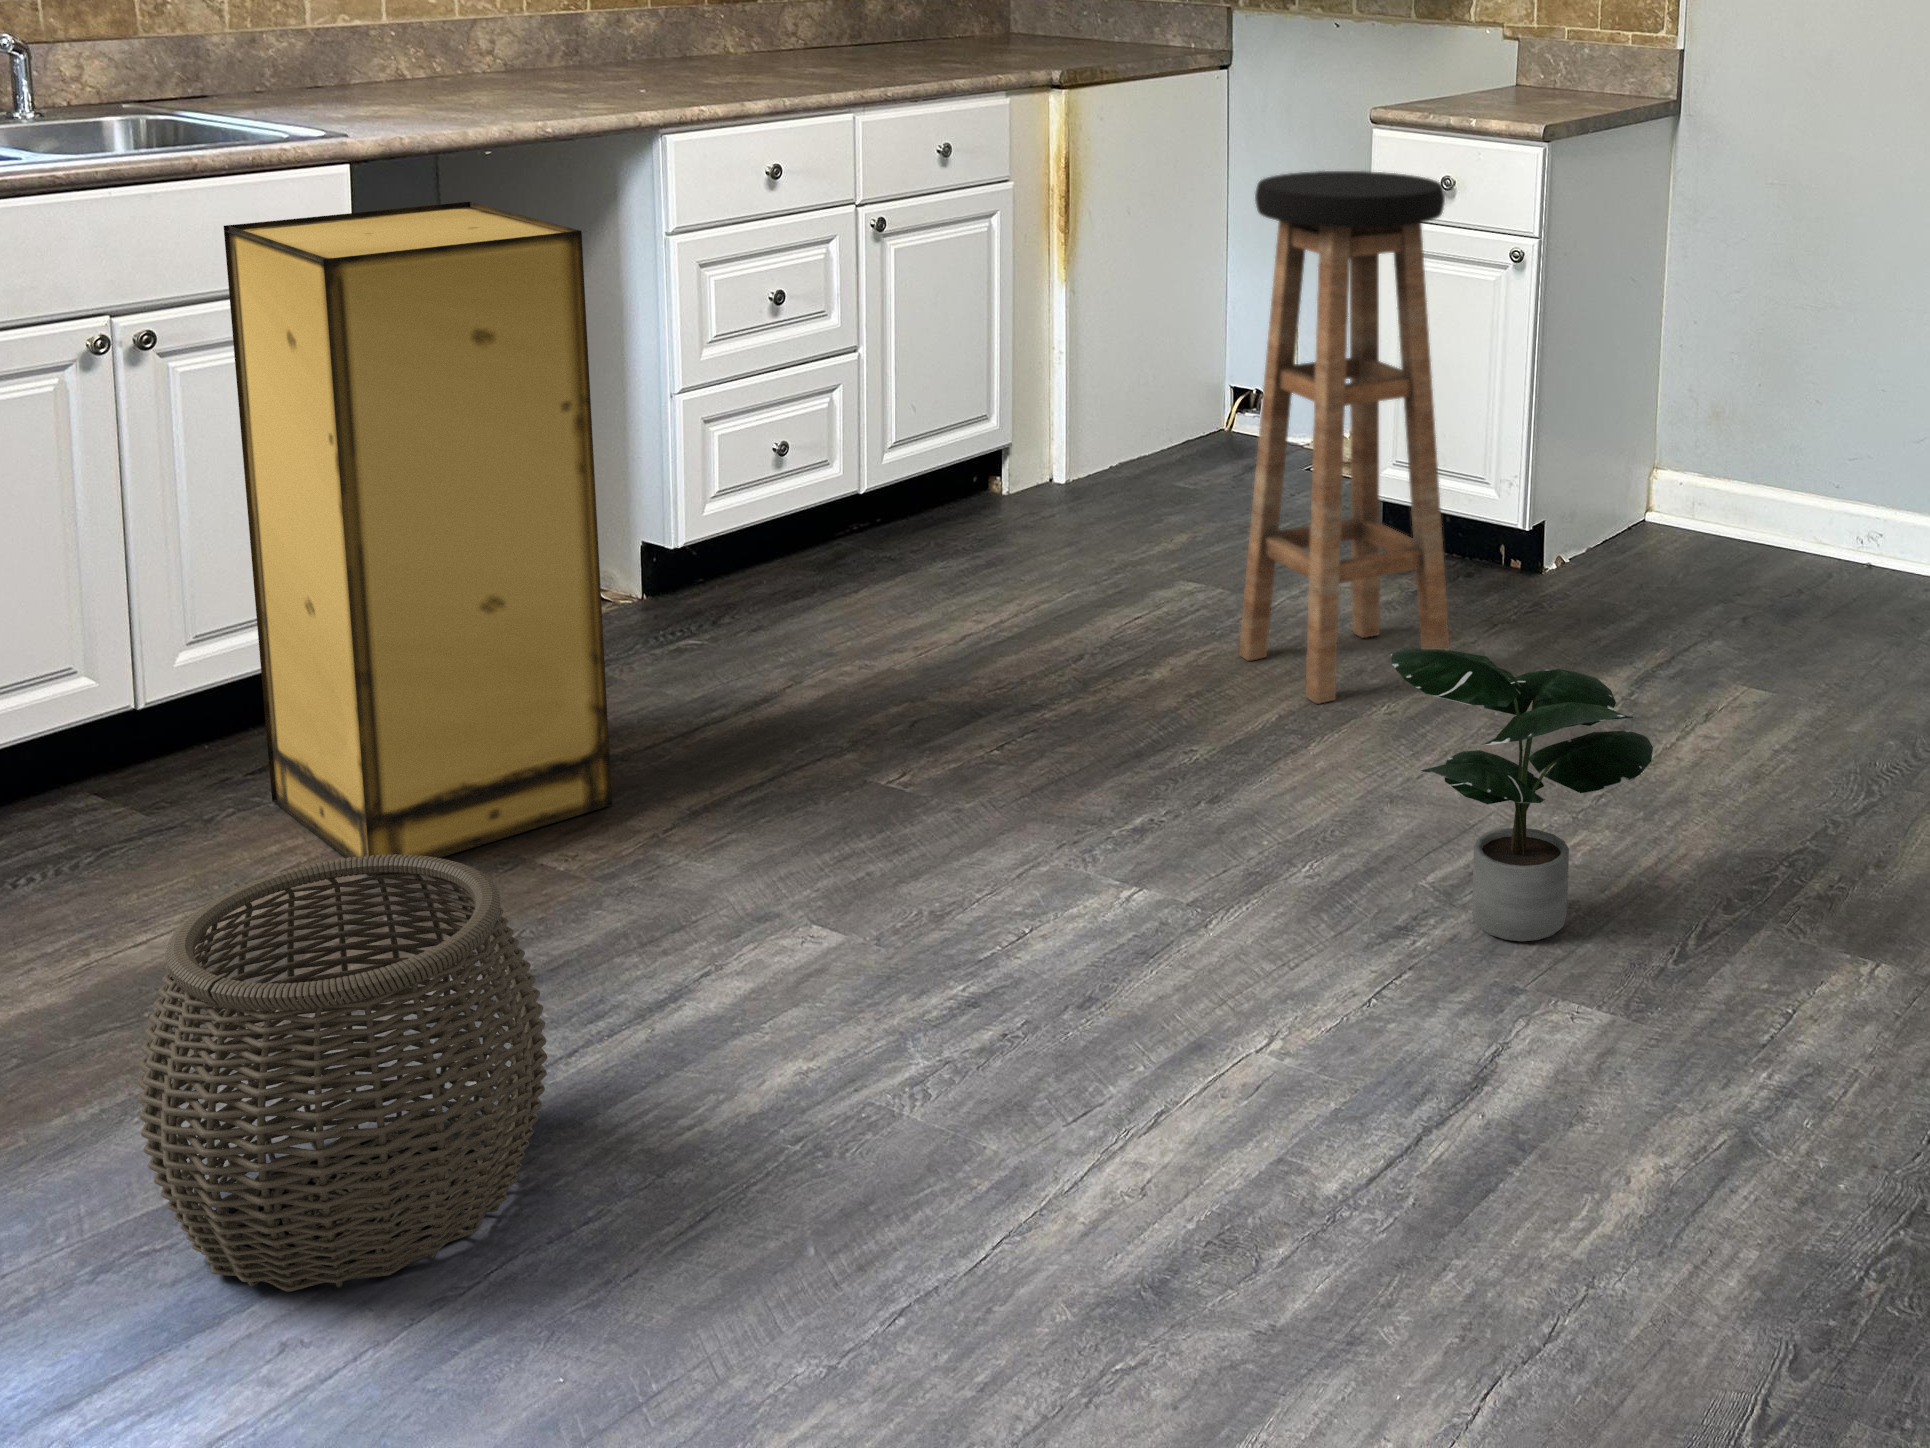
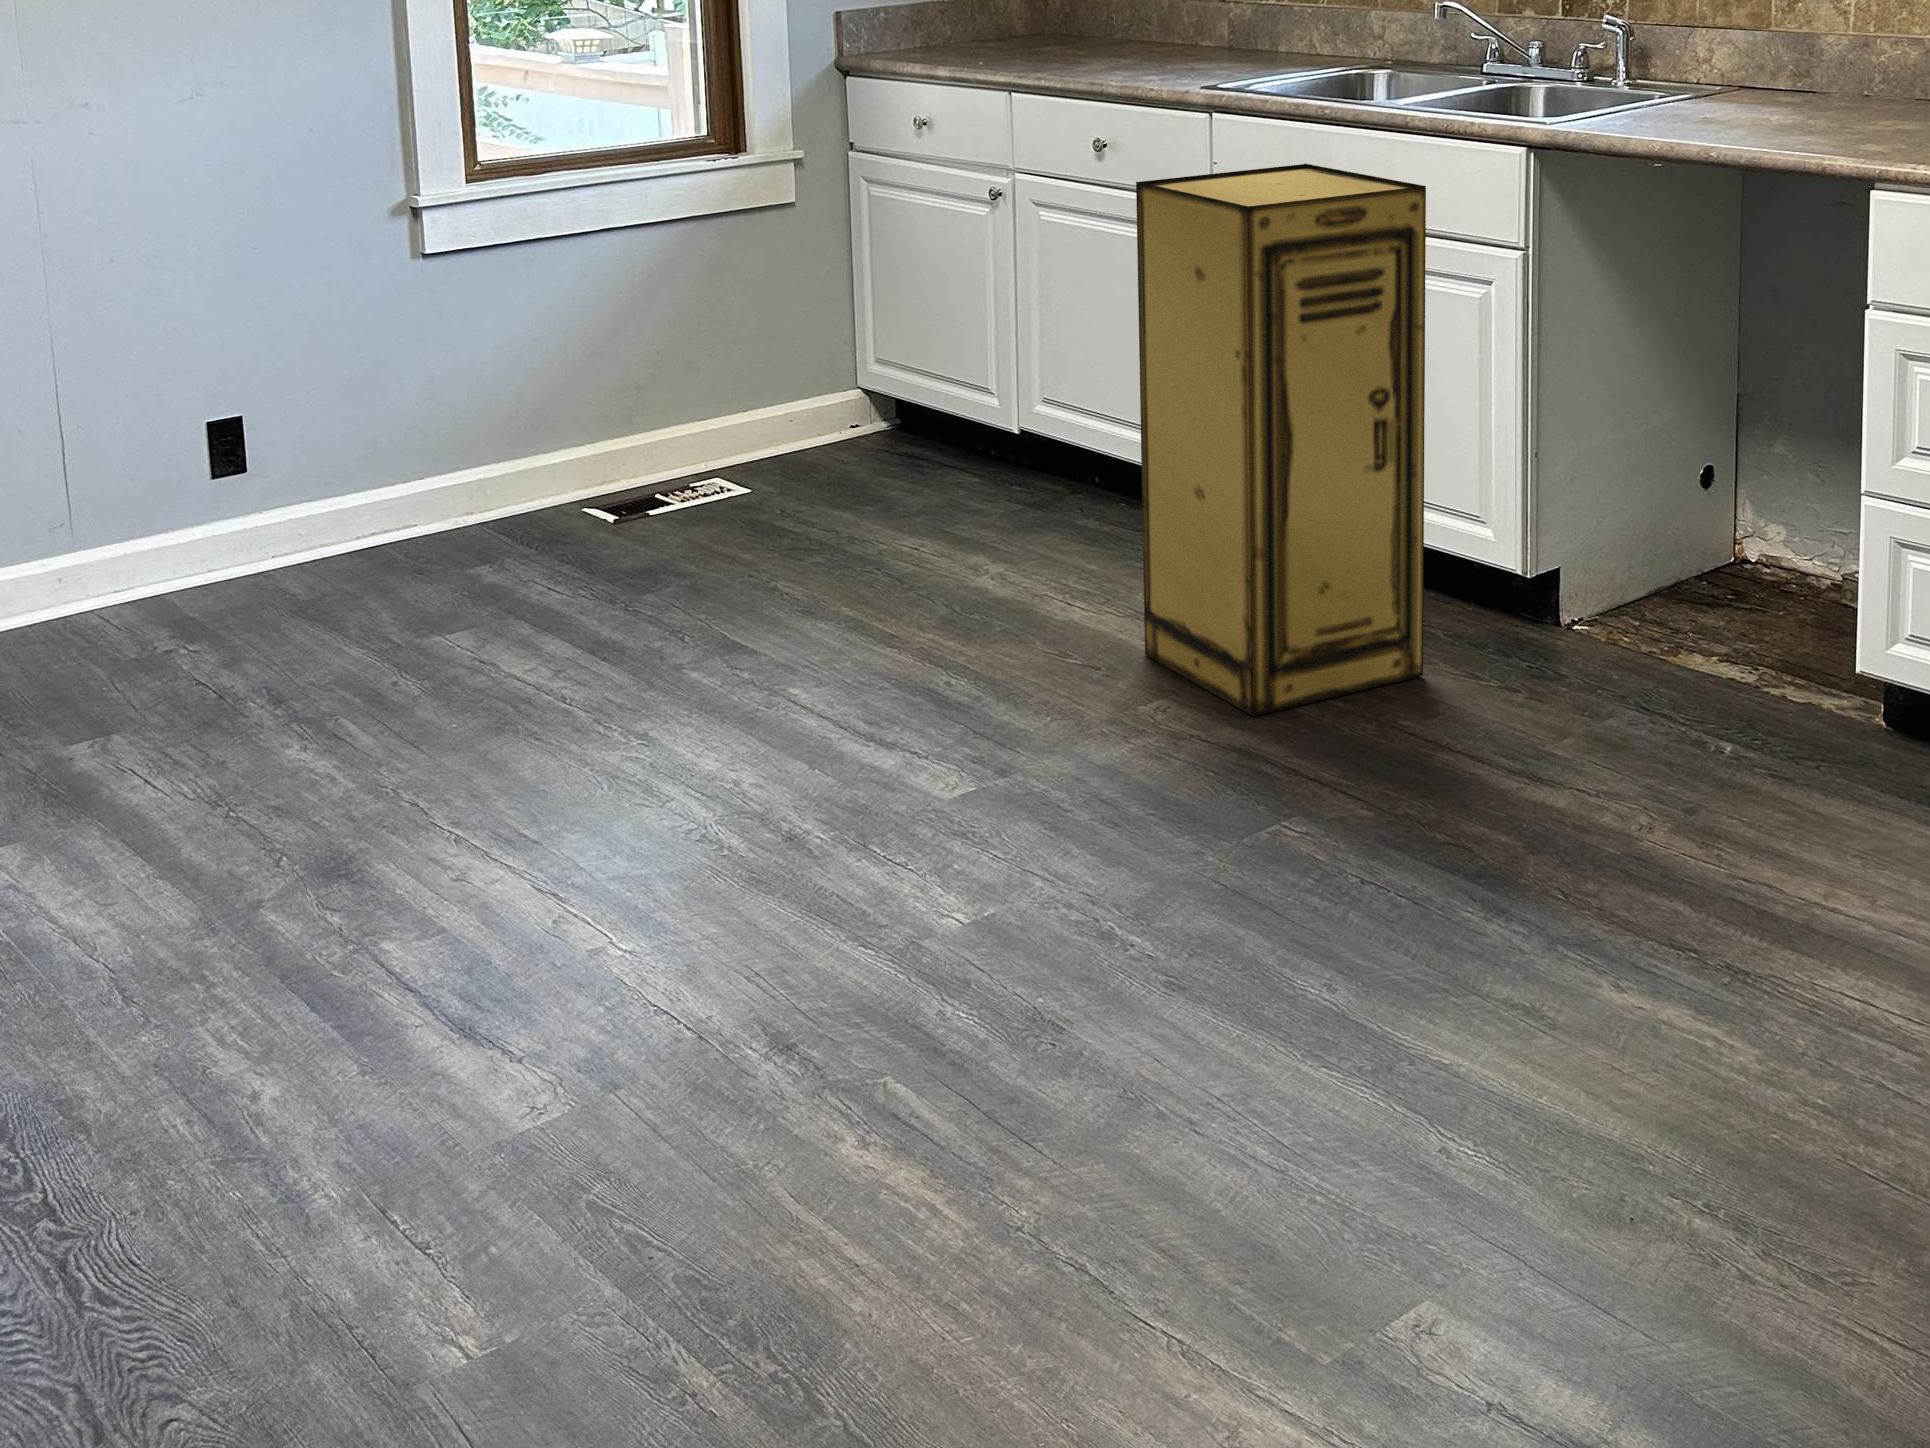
bar stool: present [1239,171,1450,704] -> none [1452,353,1790,1205]
potted plant: present [1391,648,1653,941] -> none [569,759,880,1138]
woven basket: present [137,854,548,1292] -> none [573,483,792,710]

